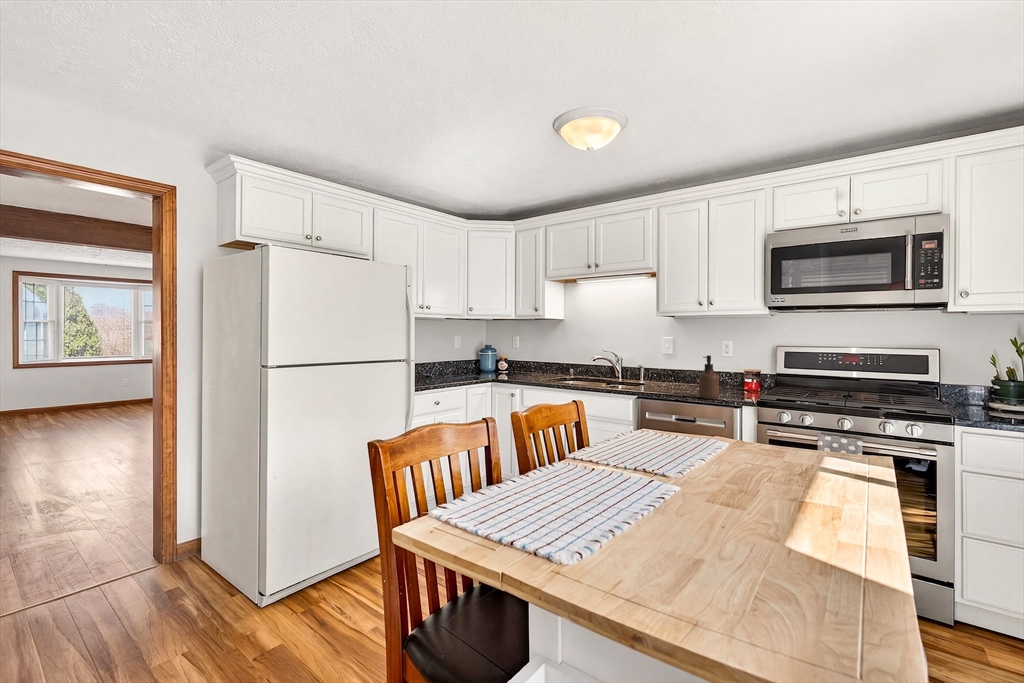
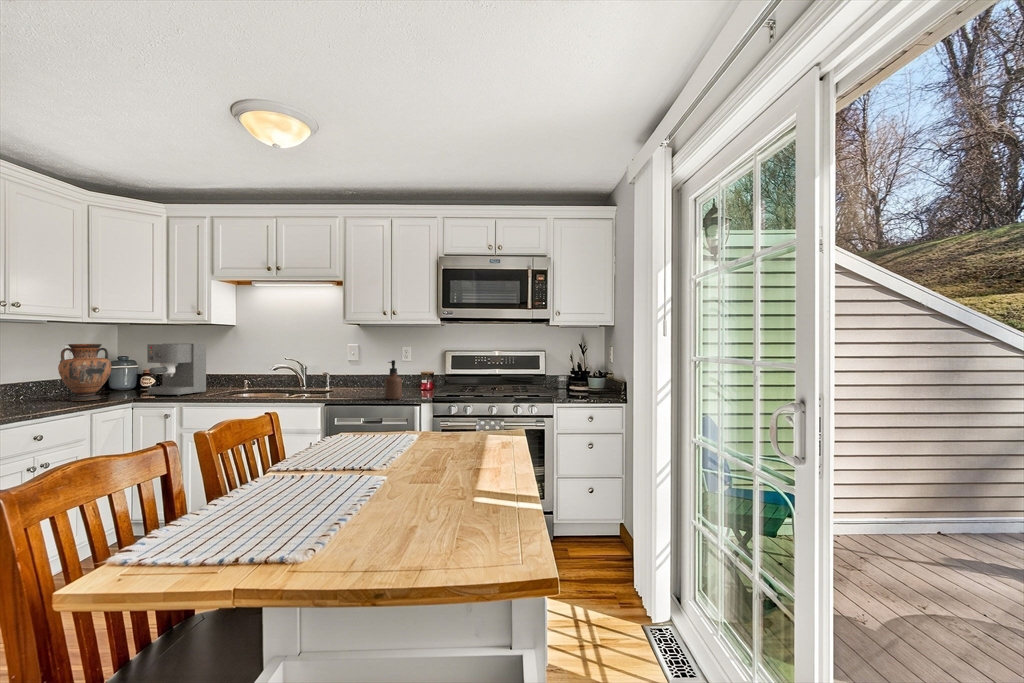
vase: none [445,336,477,379] -> present [58,344,111,401]
coffee maker: none [499,336,542,379] -> present [147,344,206,396]

